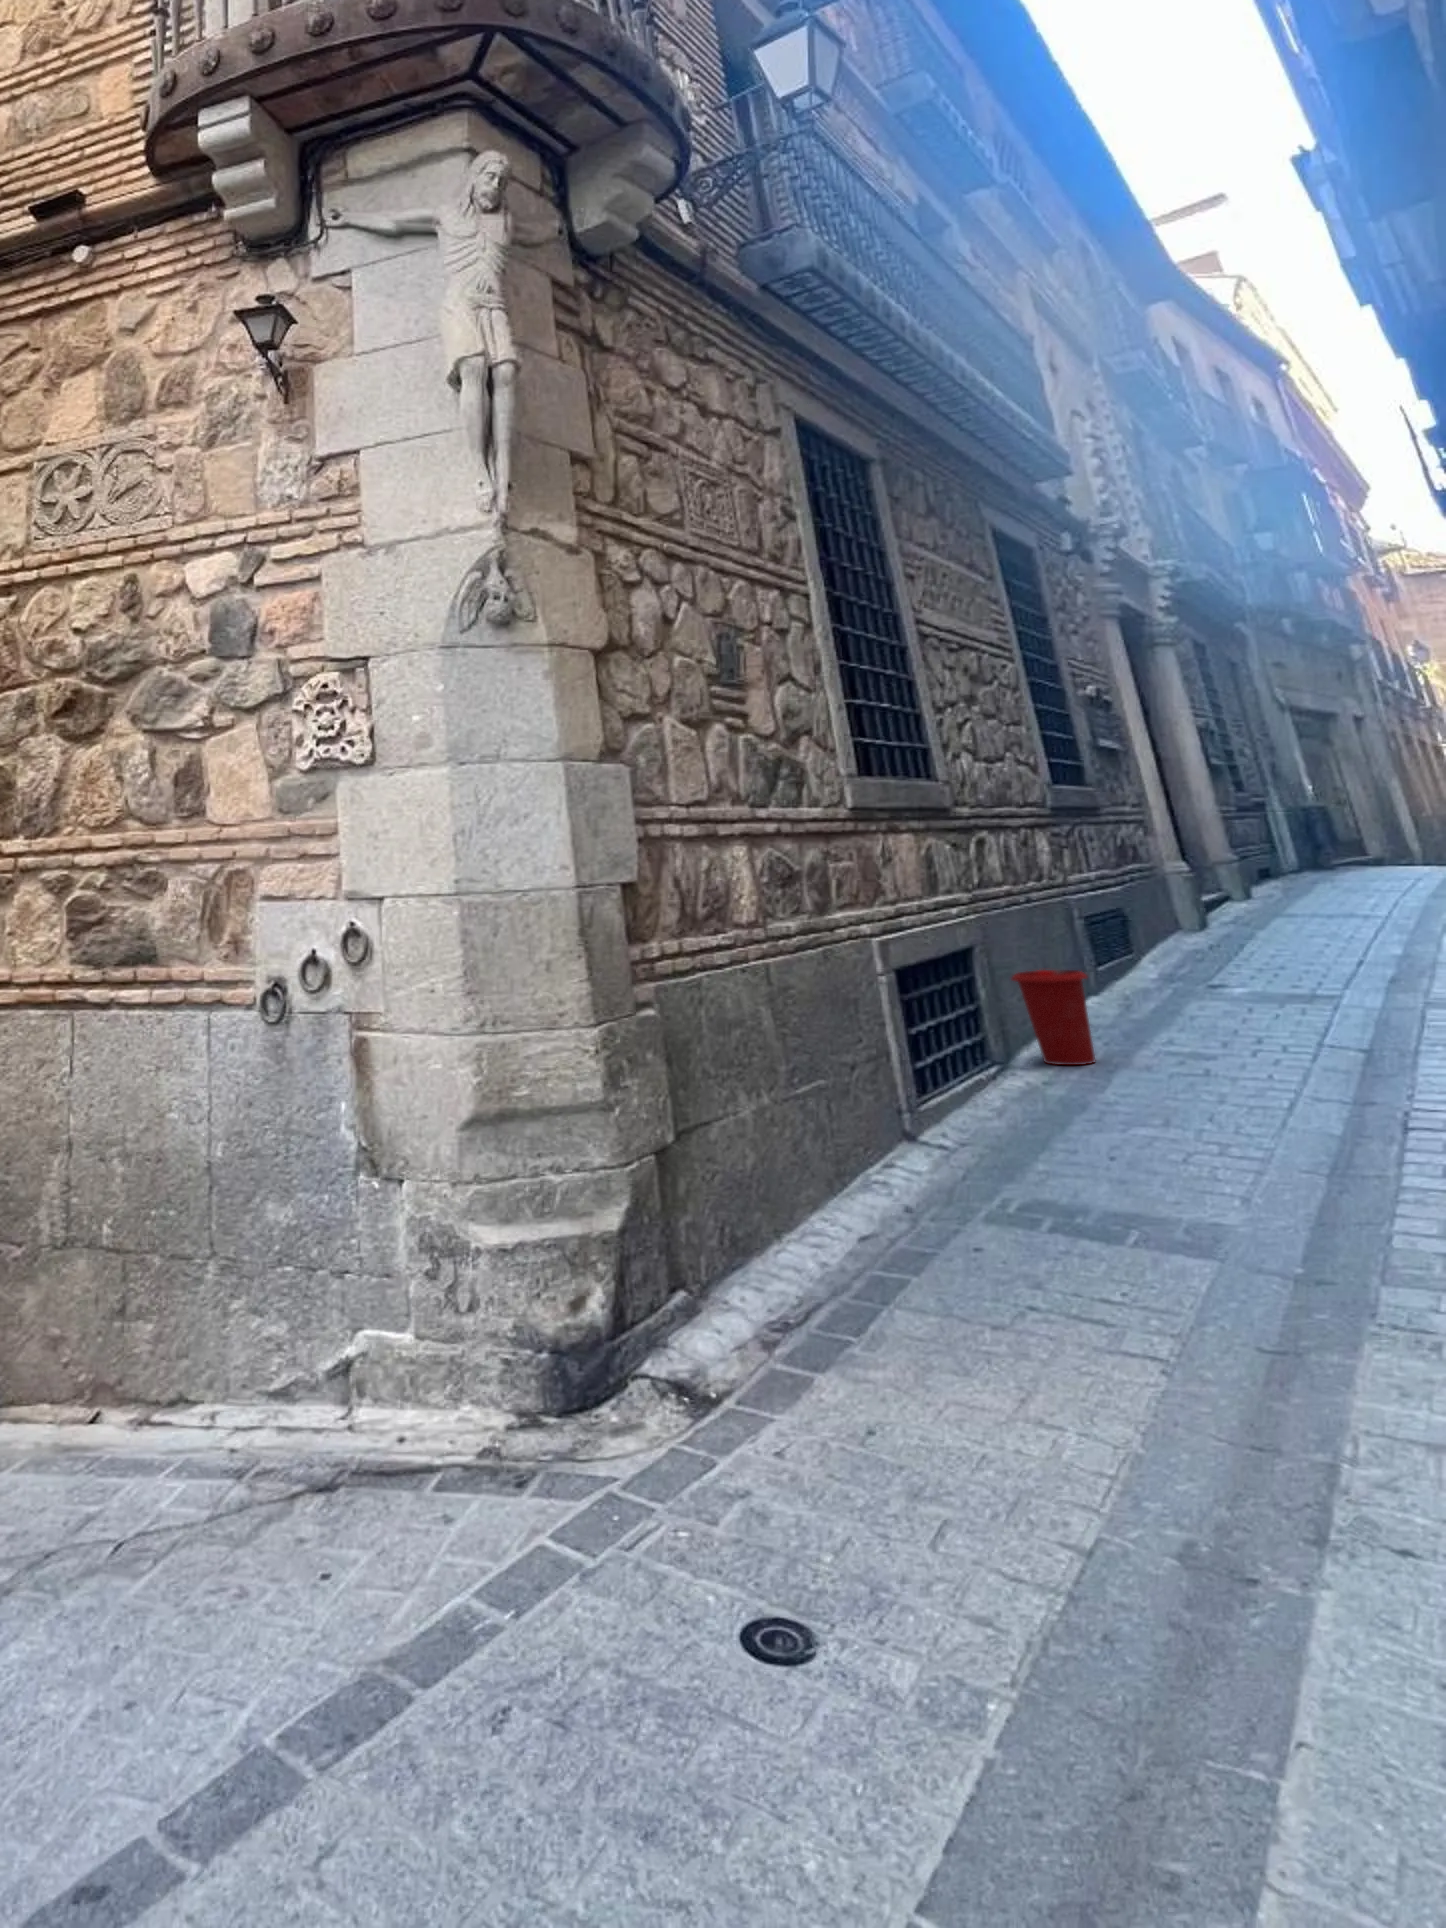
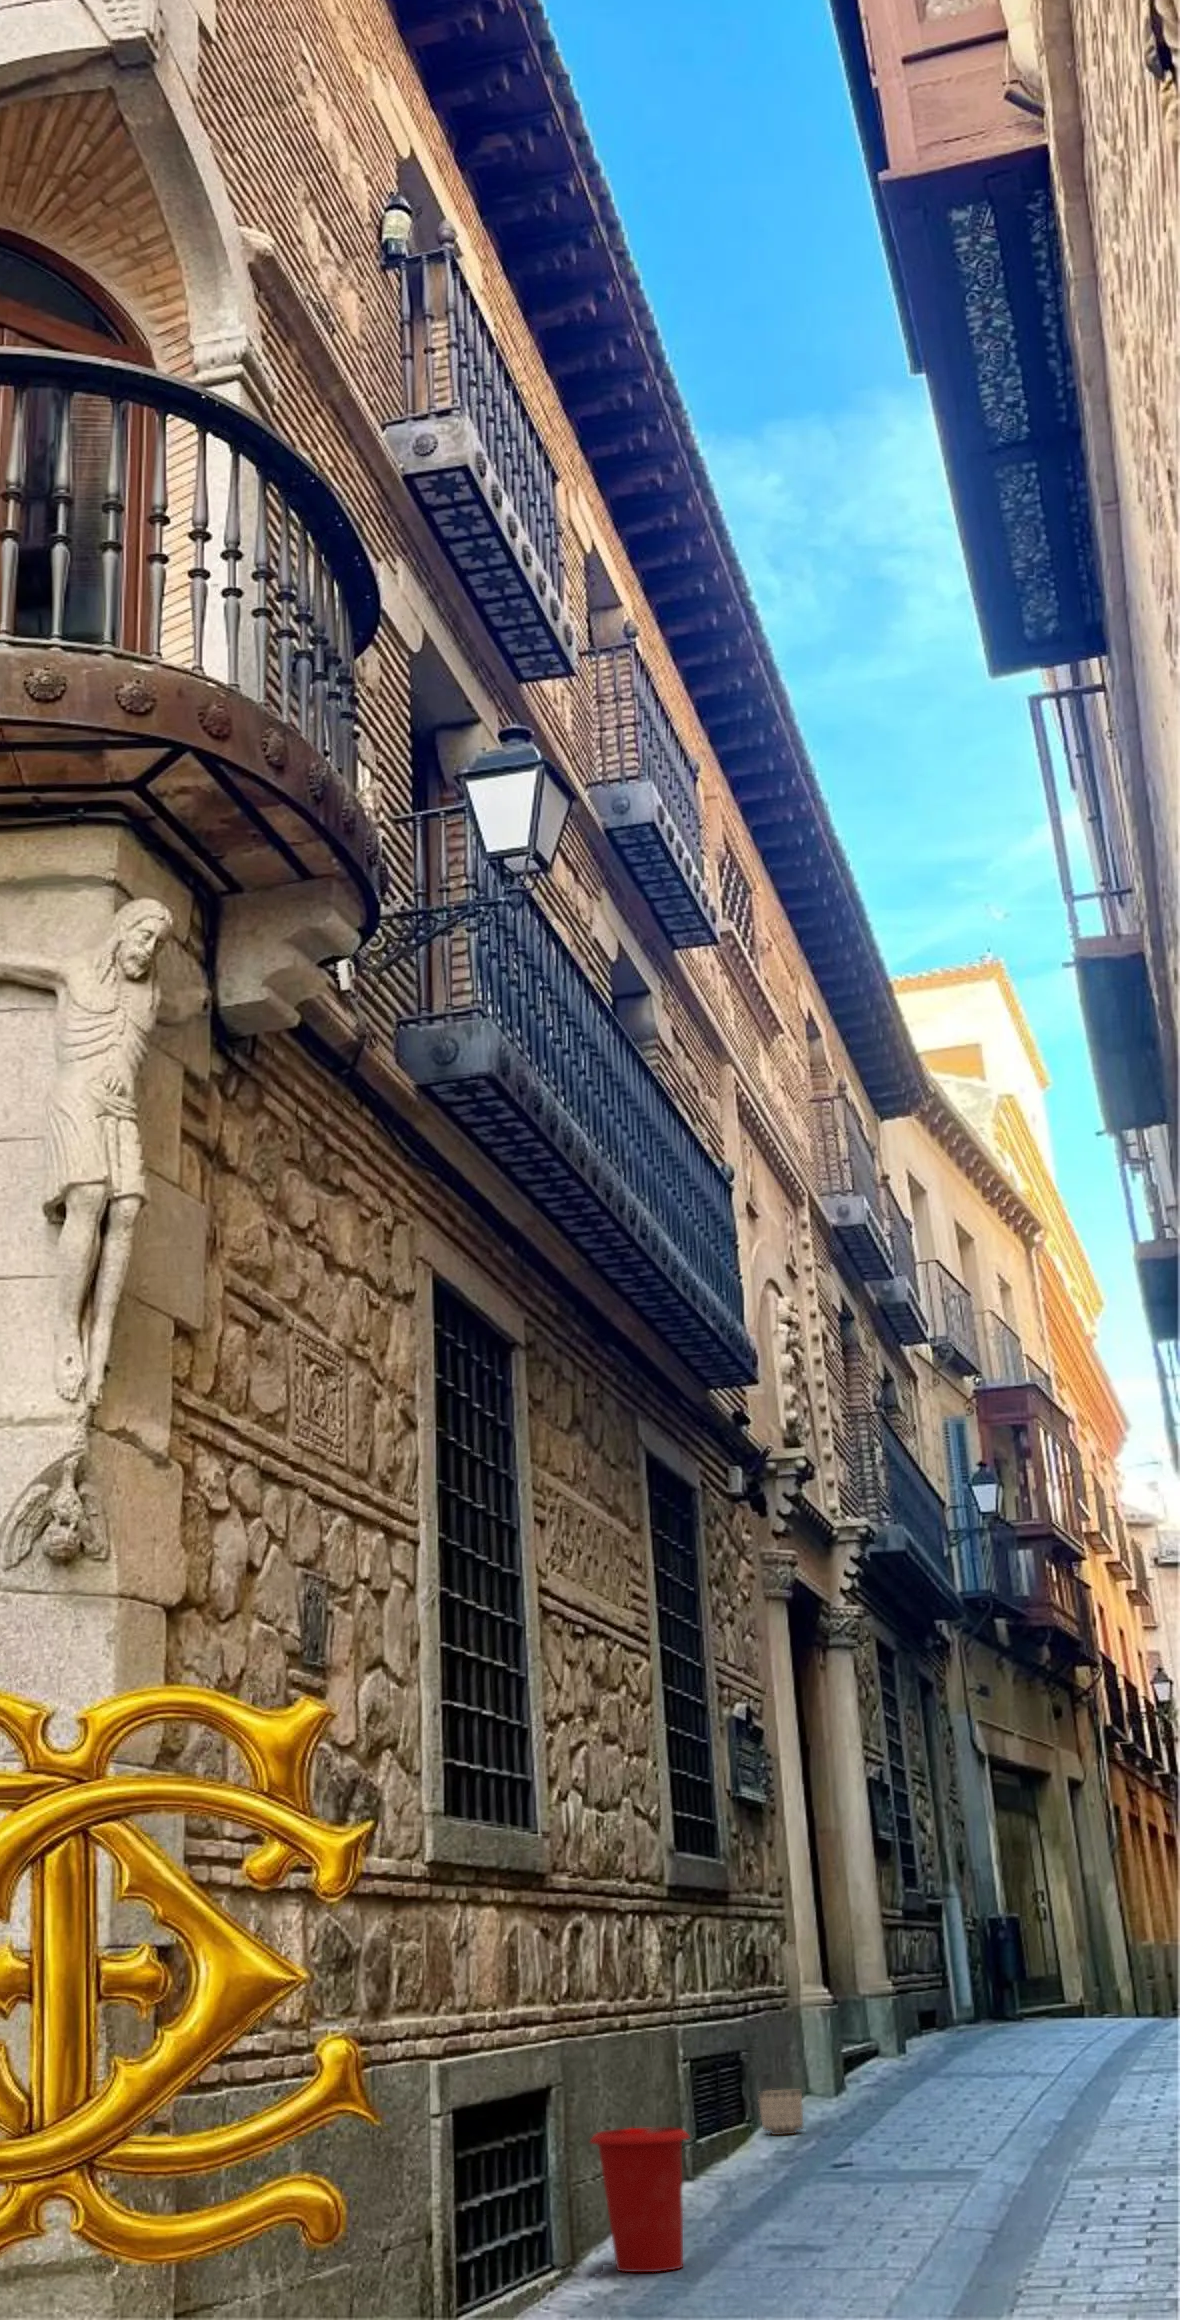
planter: none [1141,935,1180,964] -> present [758,2089,803,2135]

